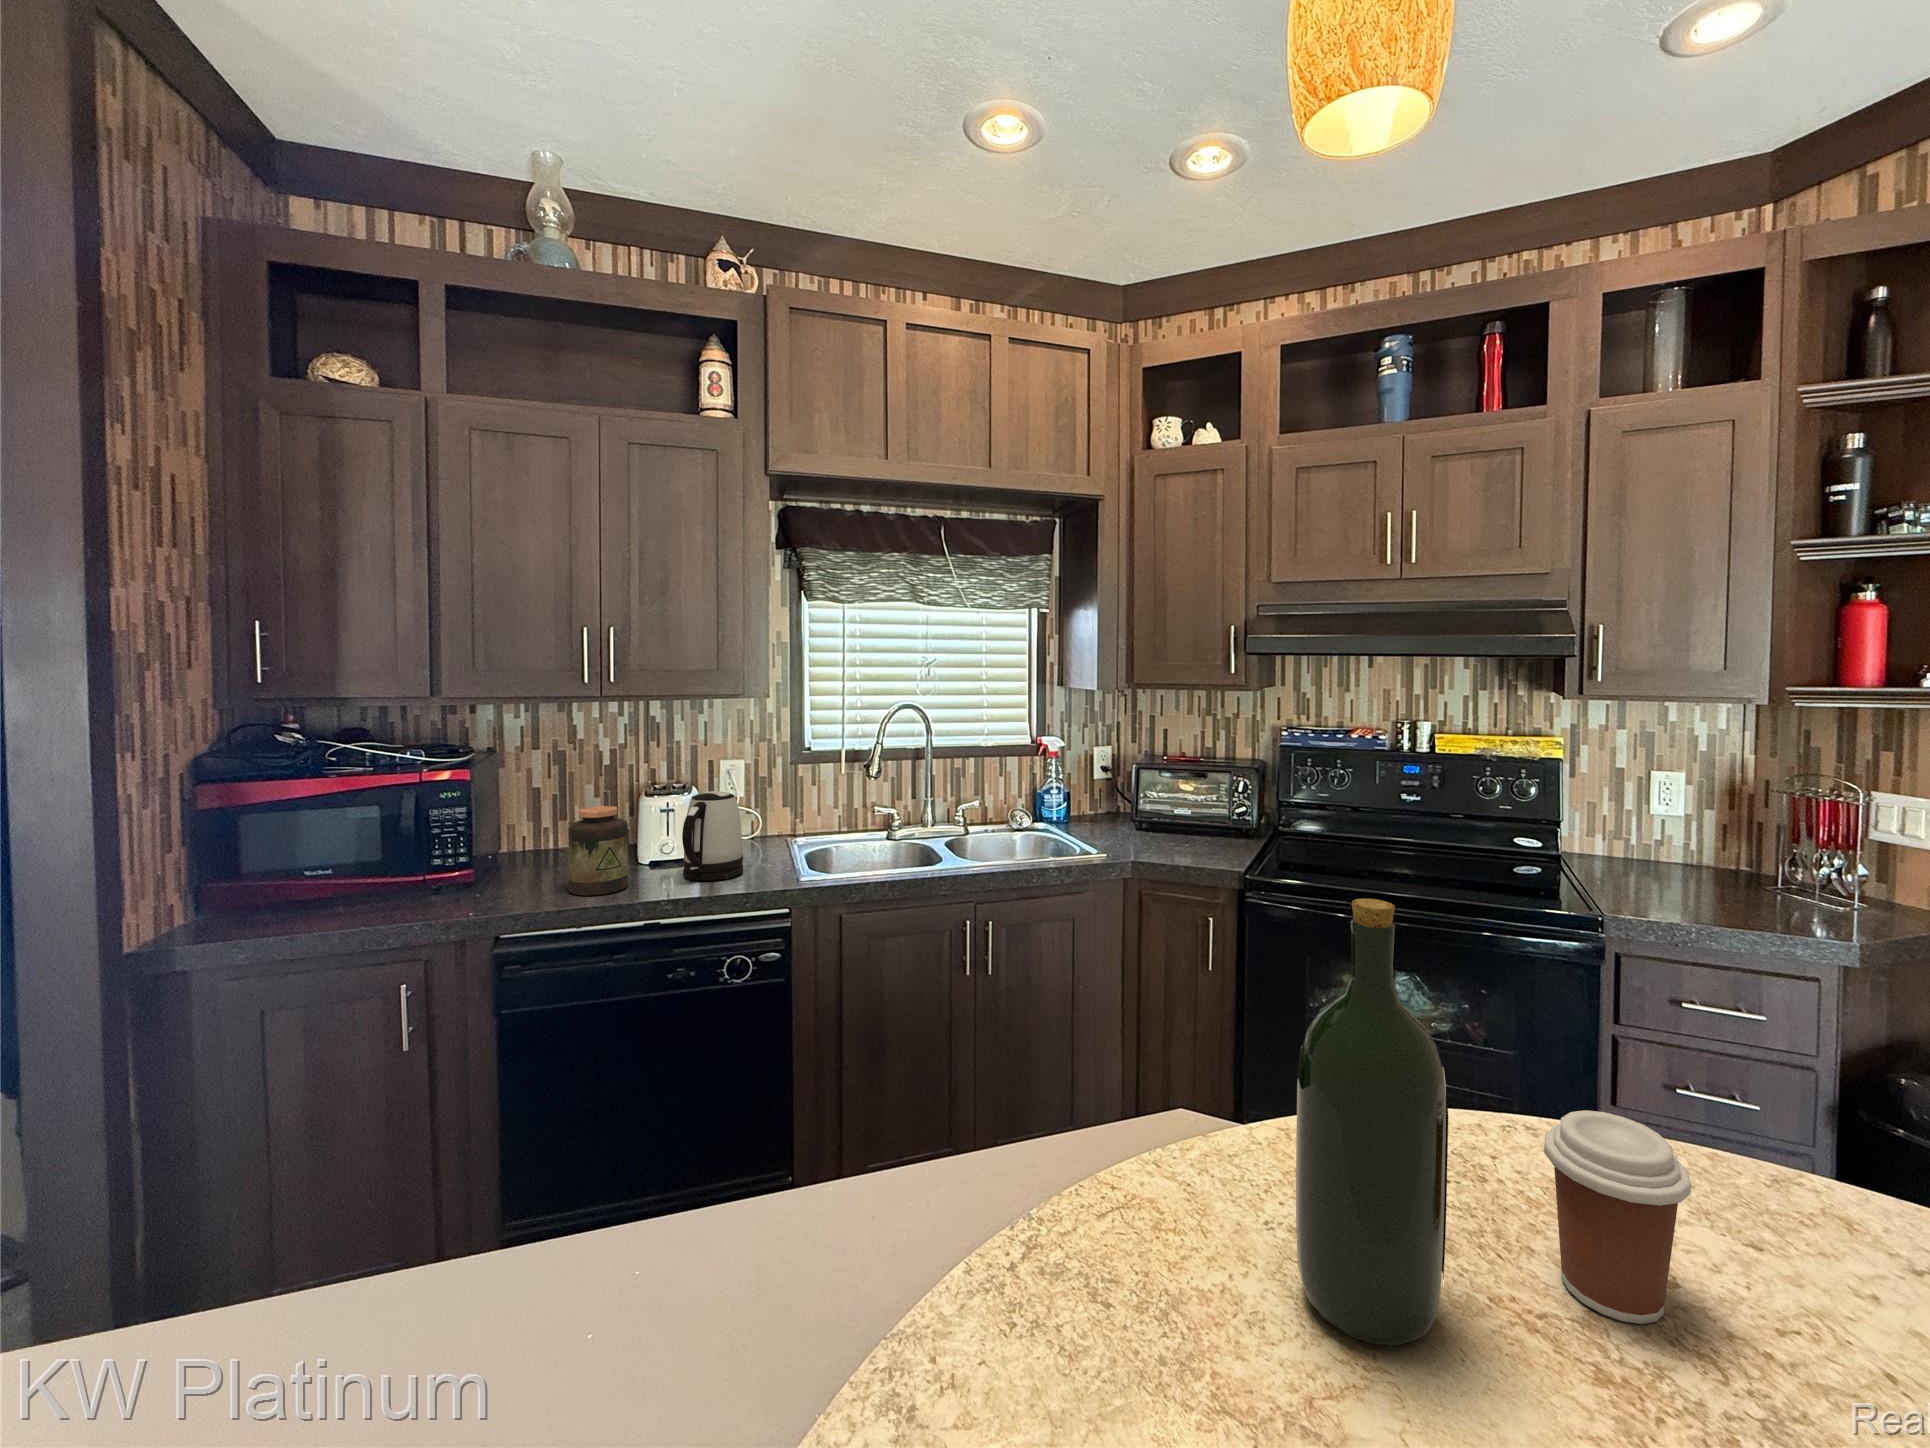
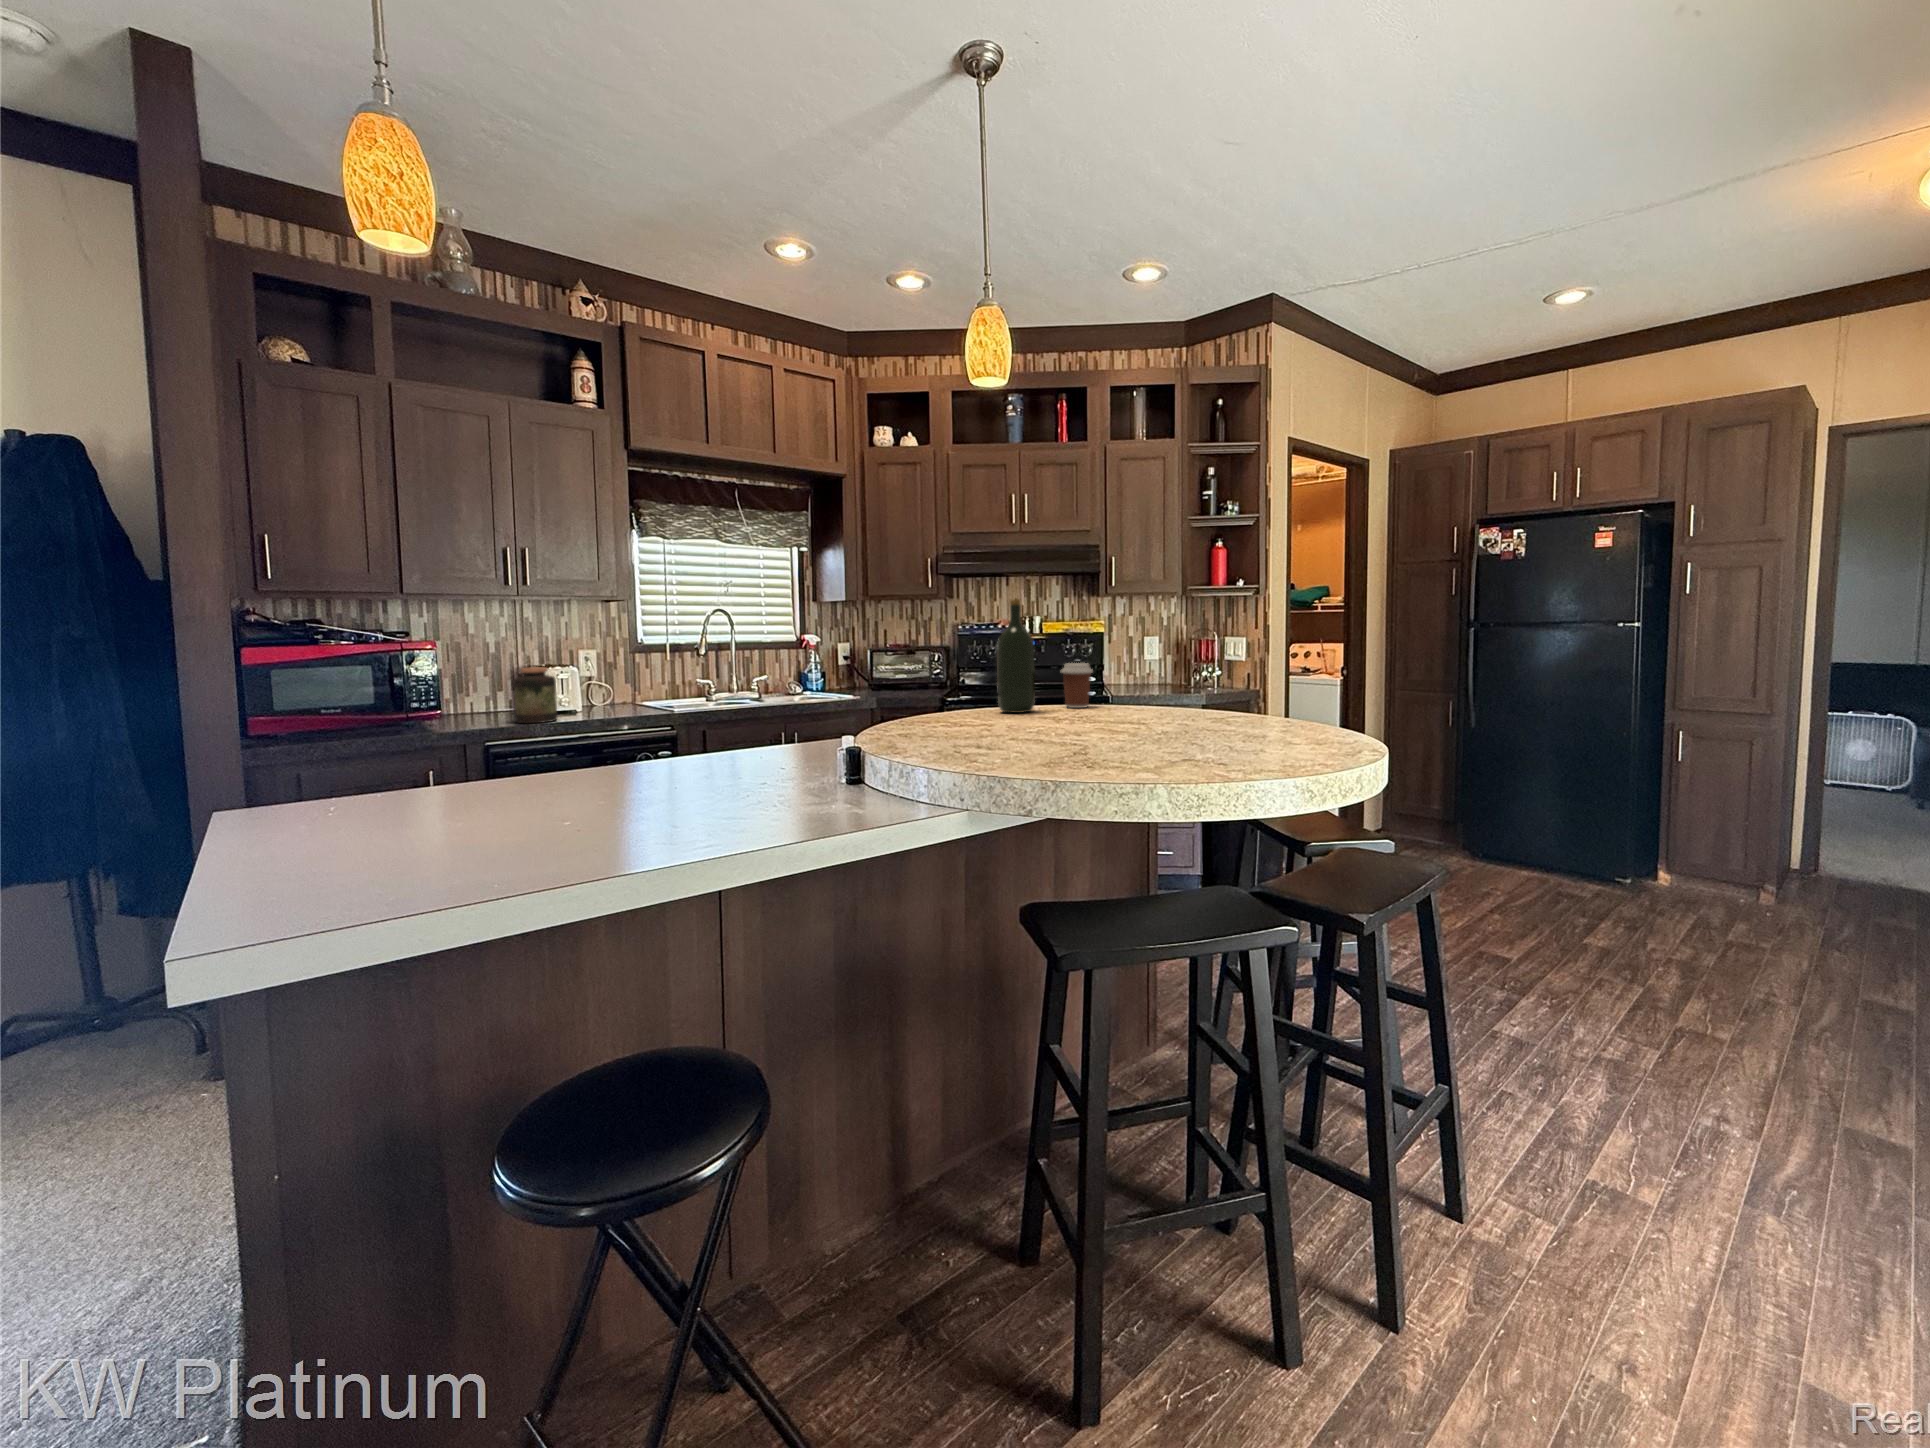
kettle: present [682,791,743,880] -> none [587,660,630,716]

